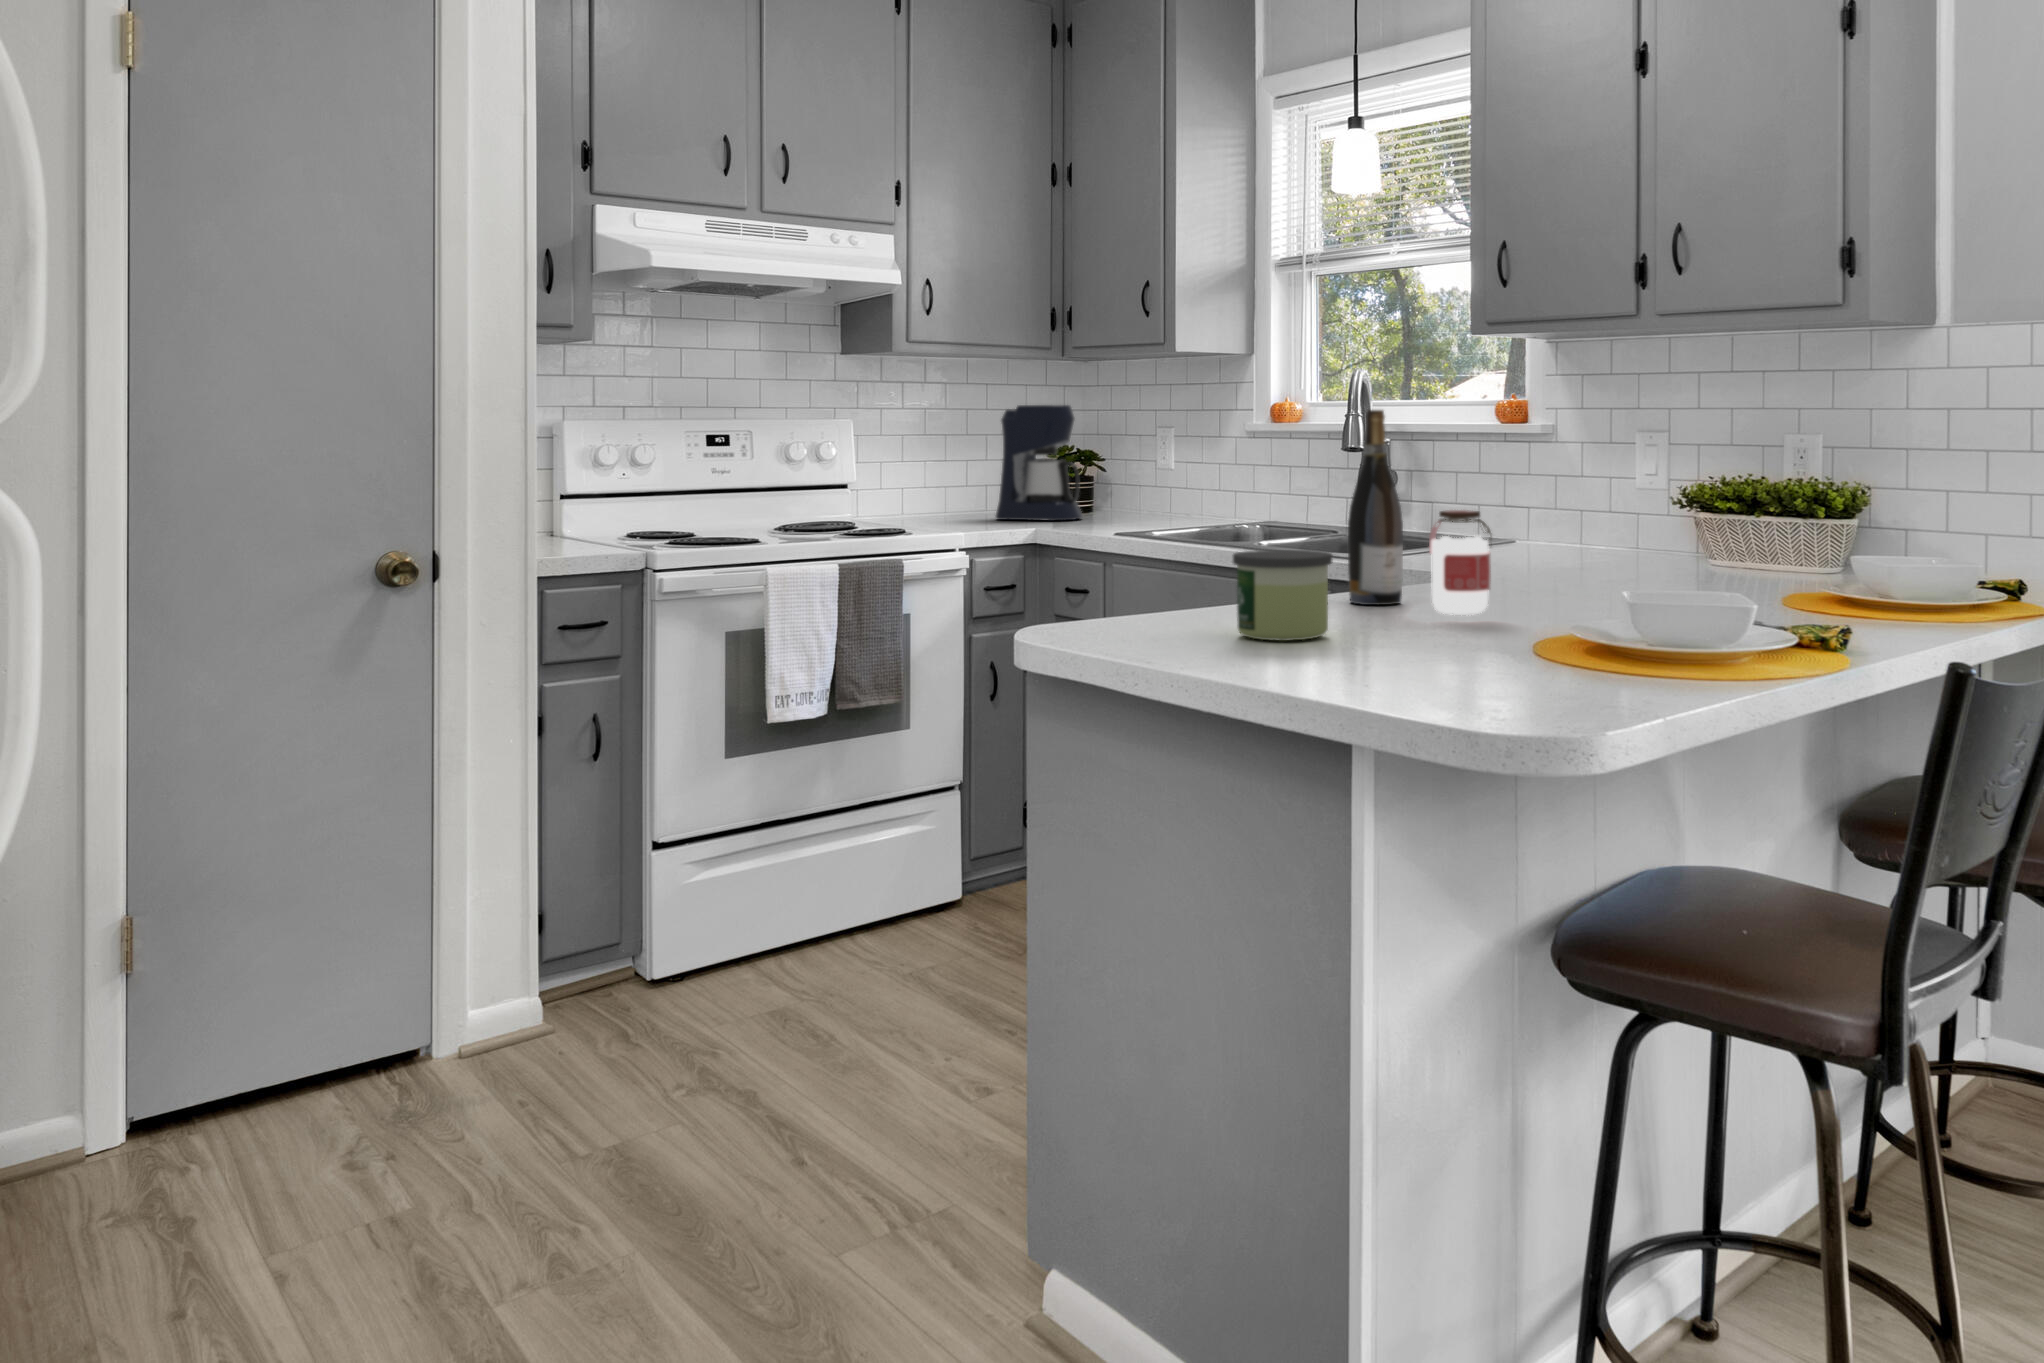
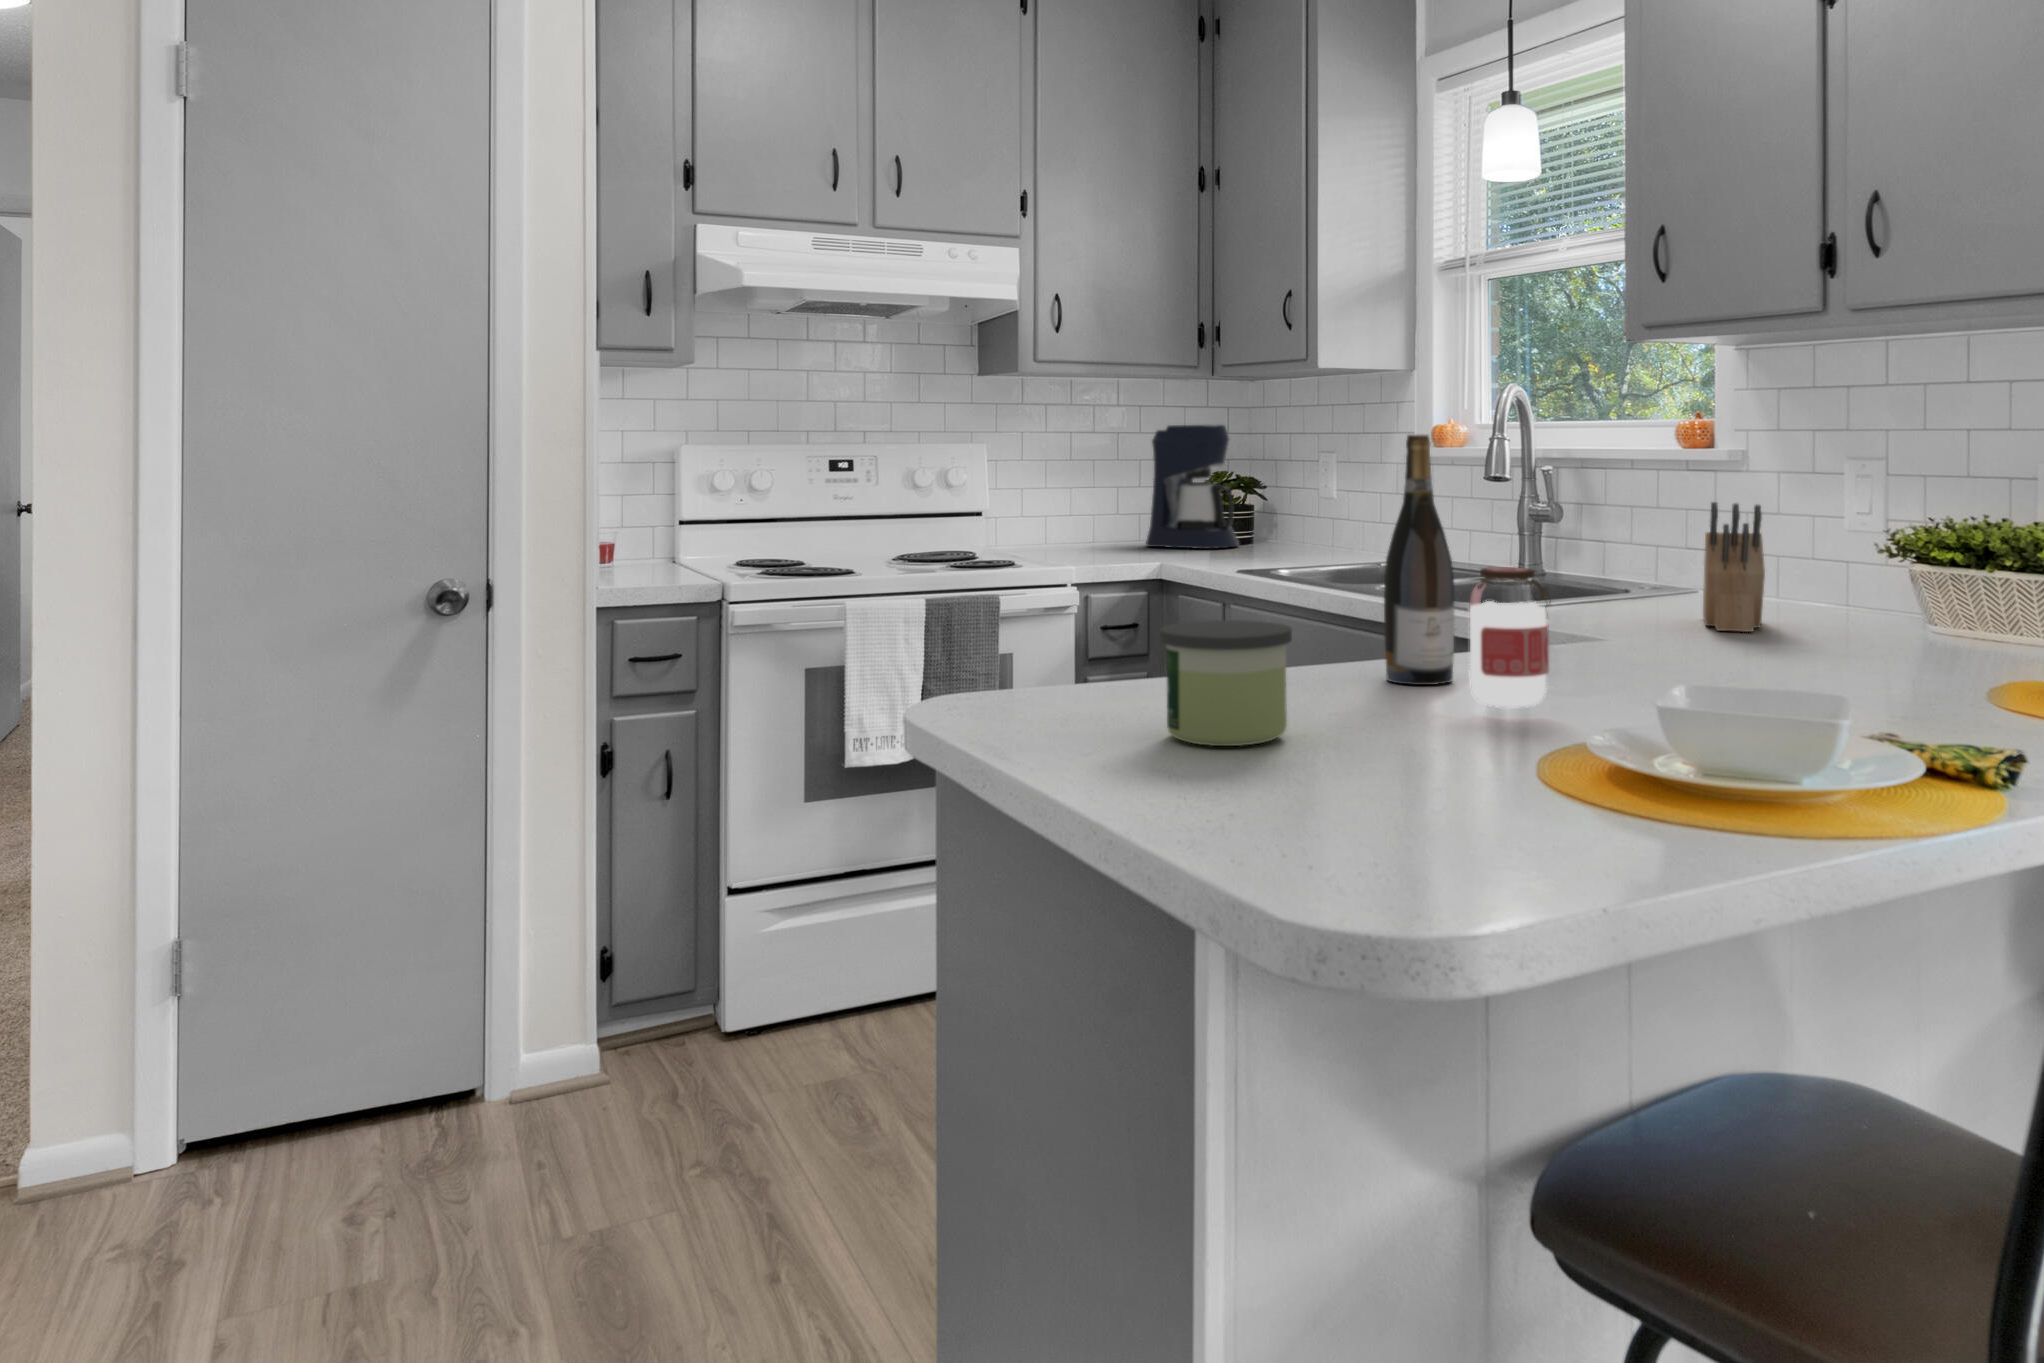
knife block: none [1540,466,1598,569] -> present [1703,502,1765,632]

